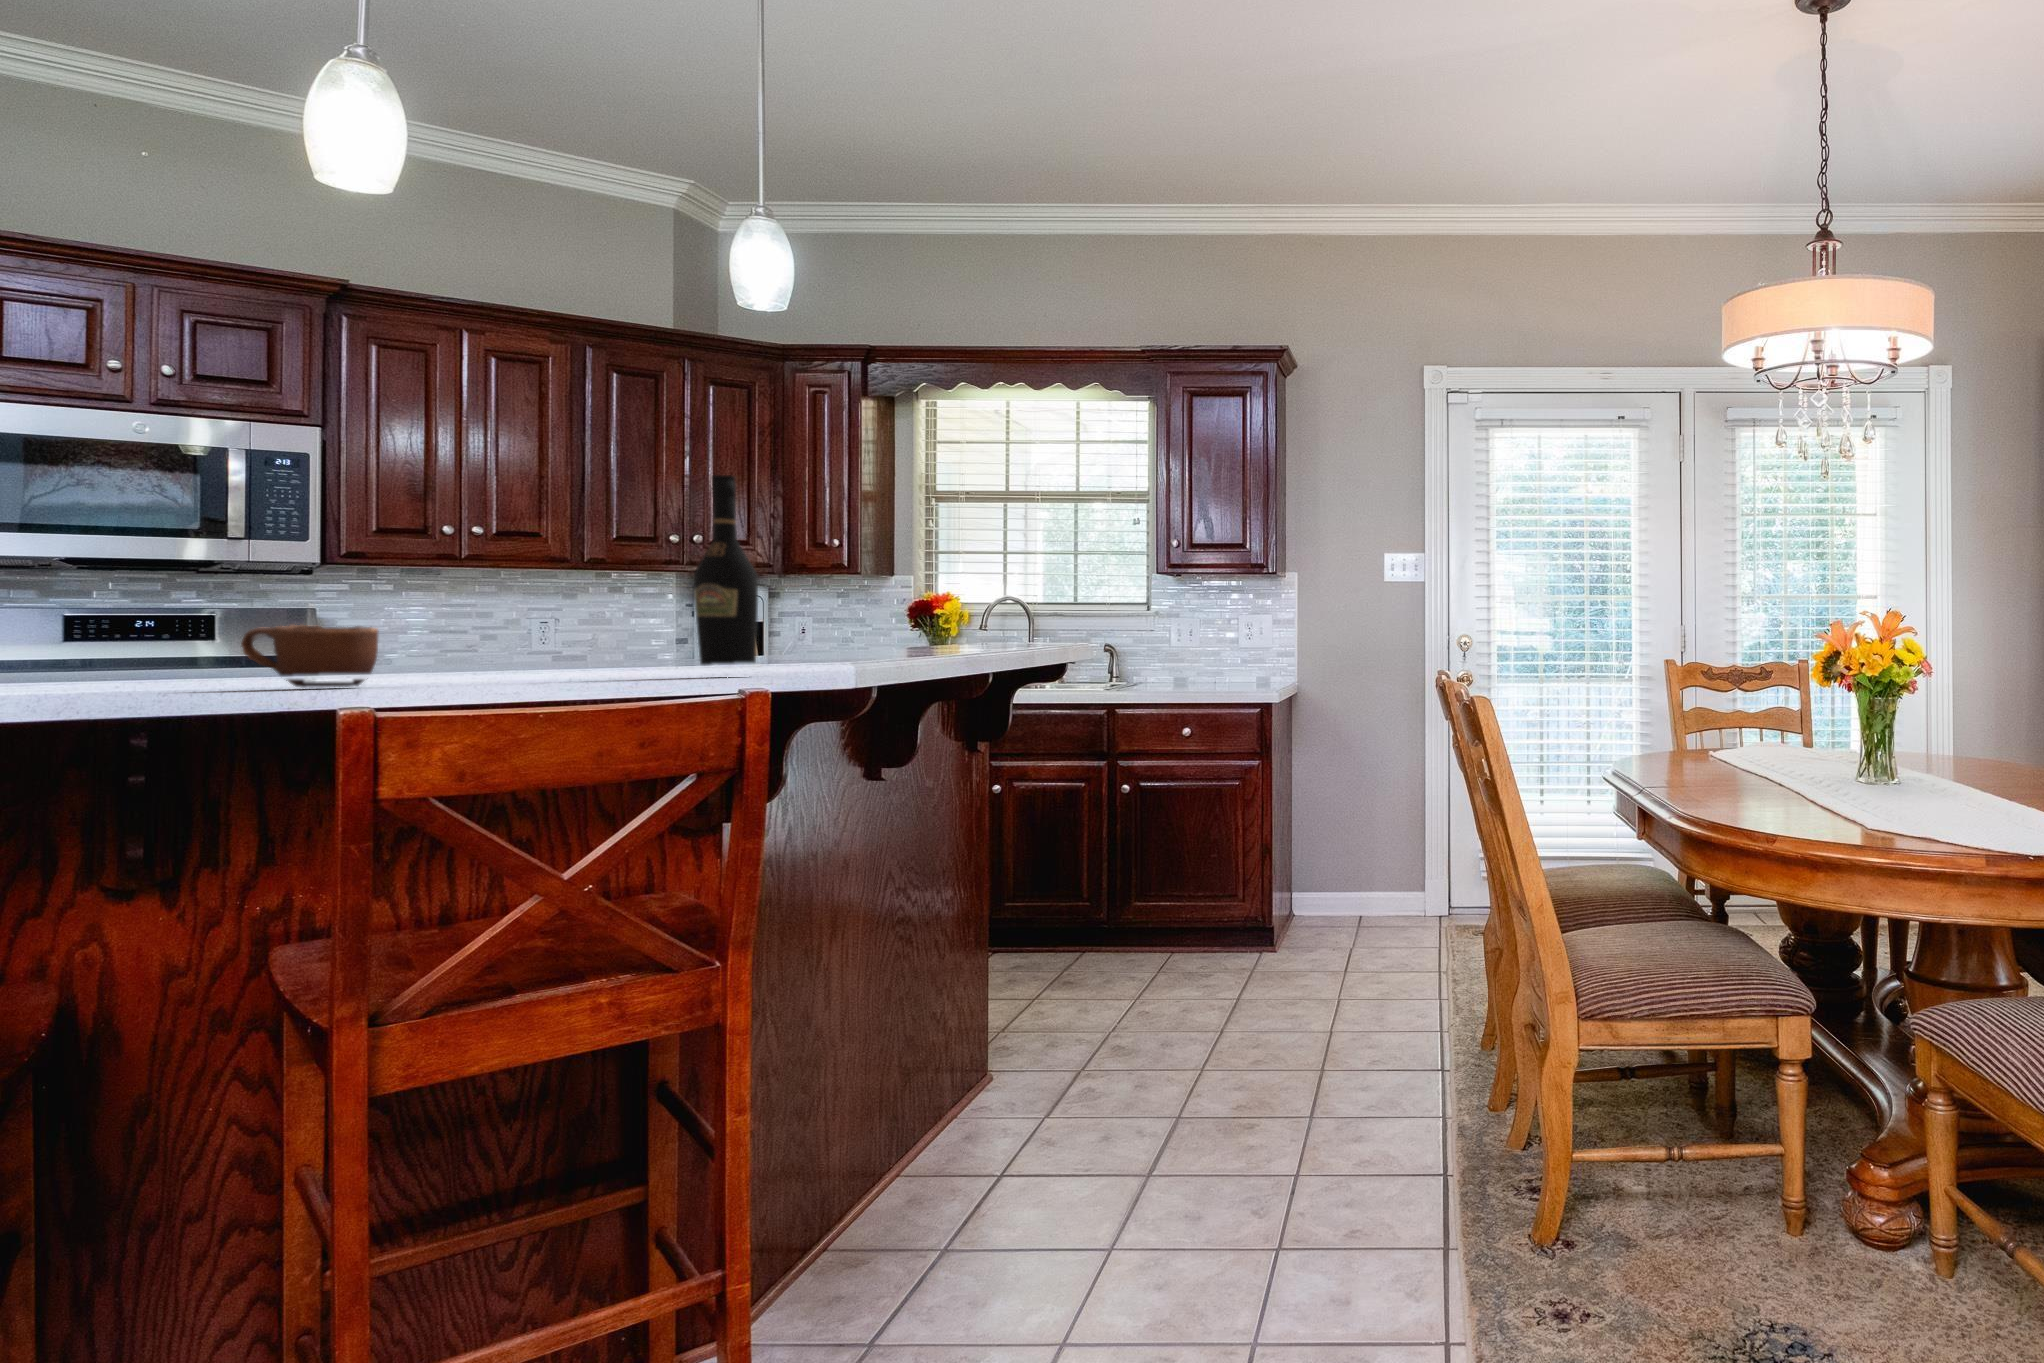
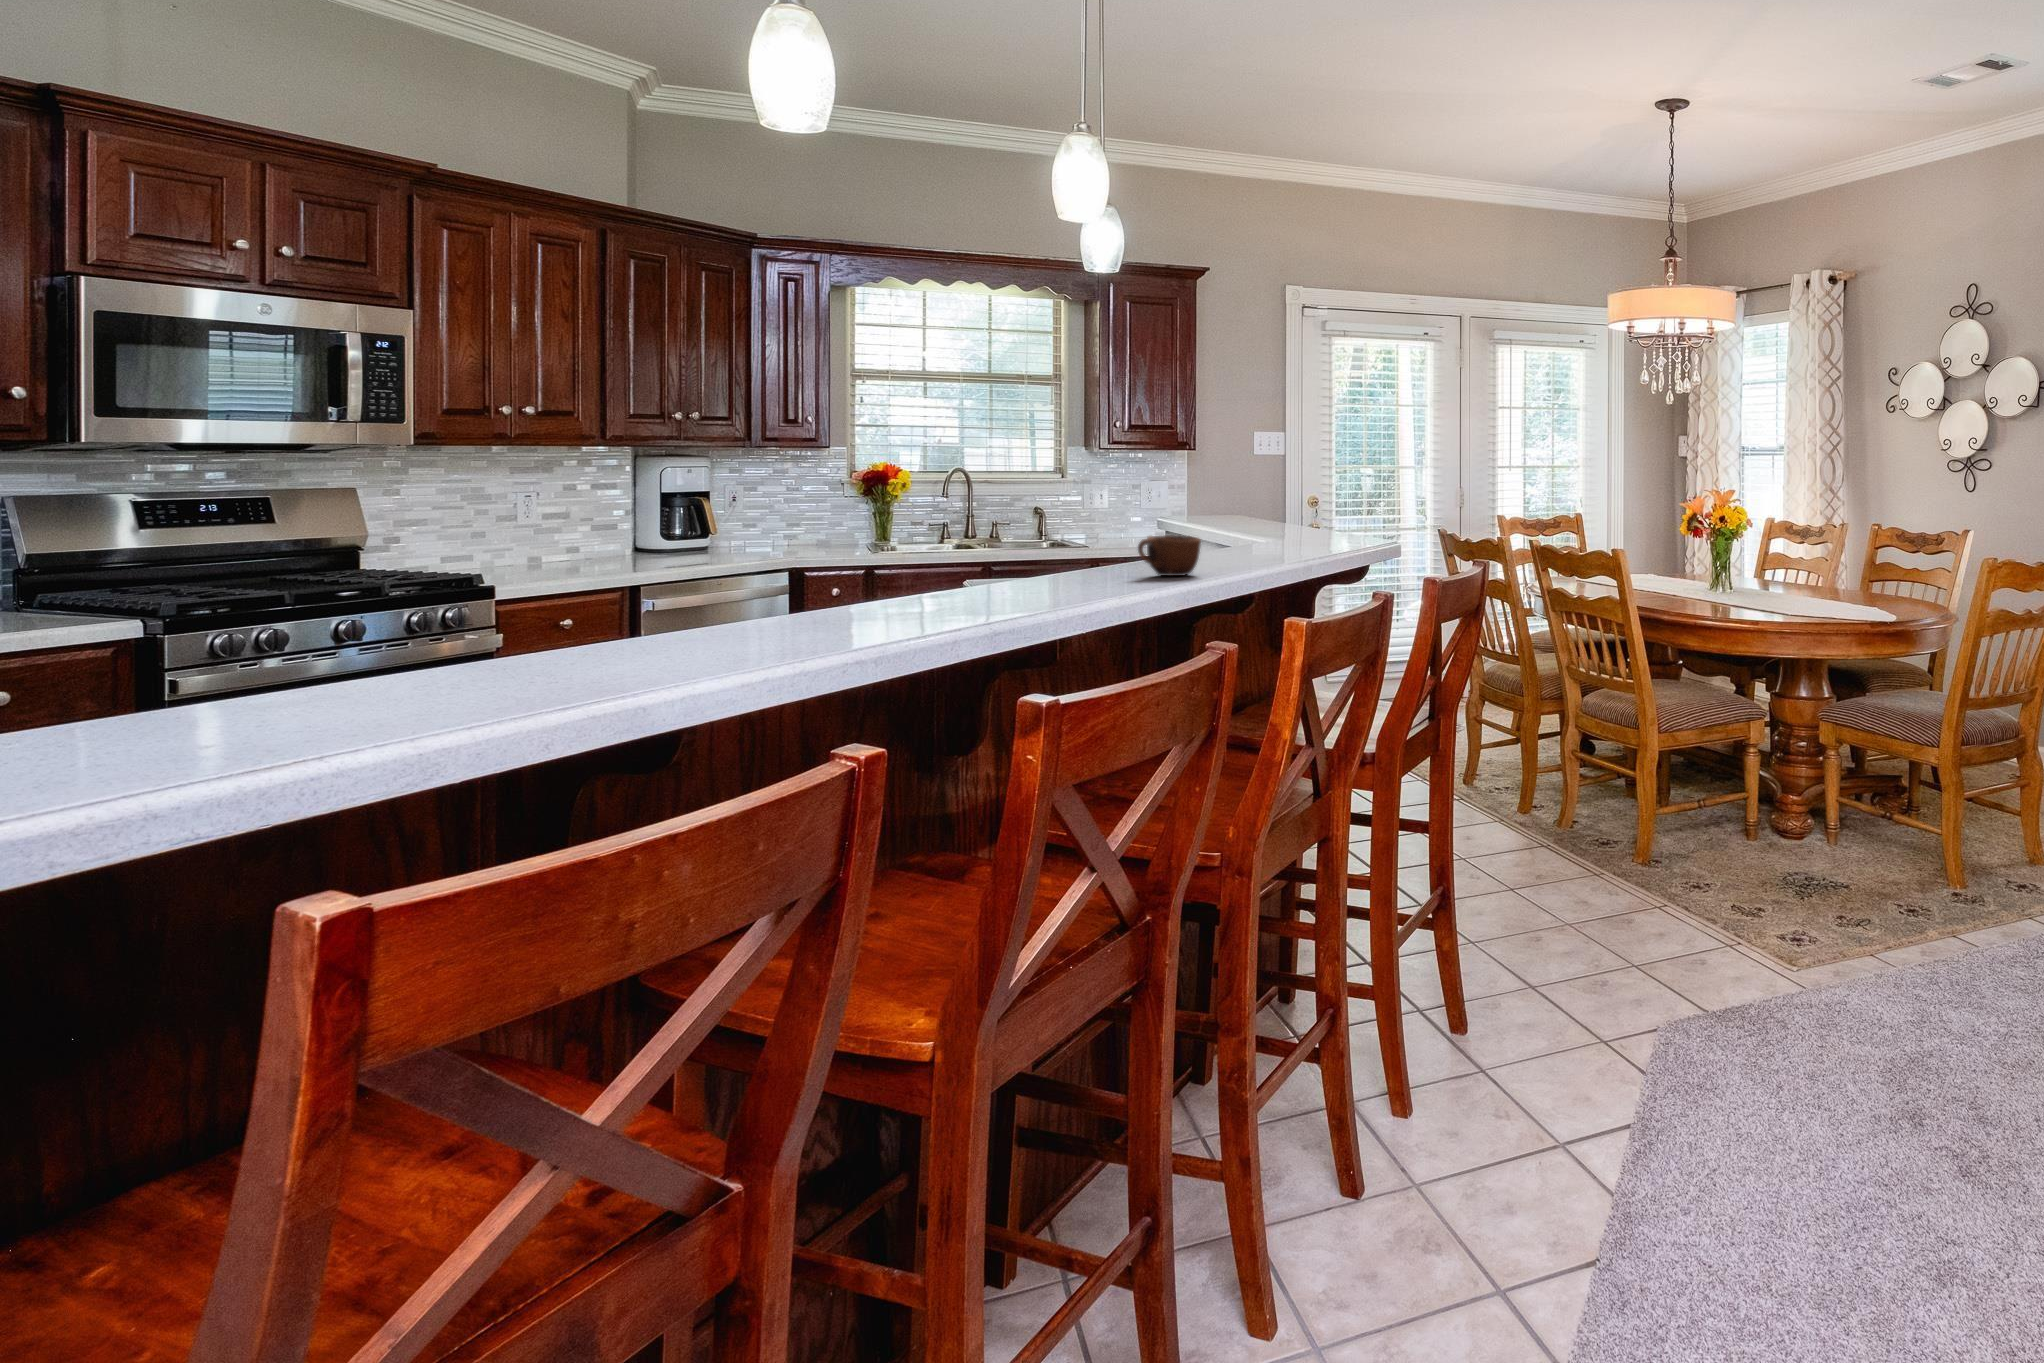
wine bottle: present [694,475,758,665] -> none [1224,423,1262,557]

